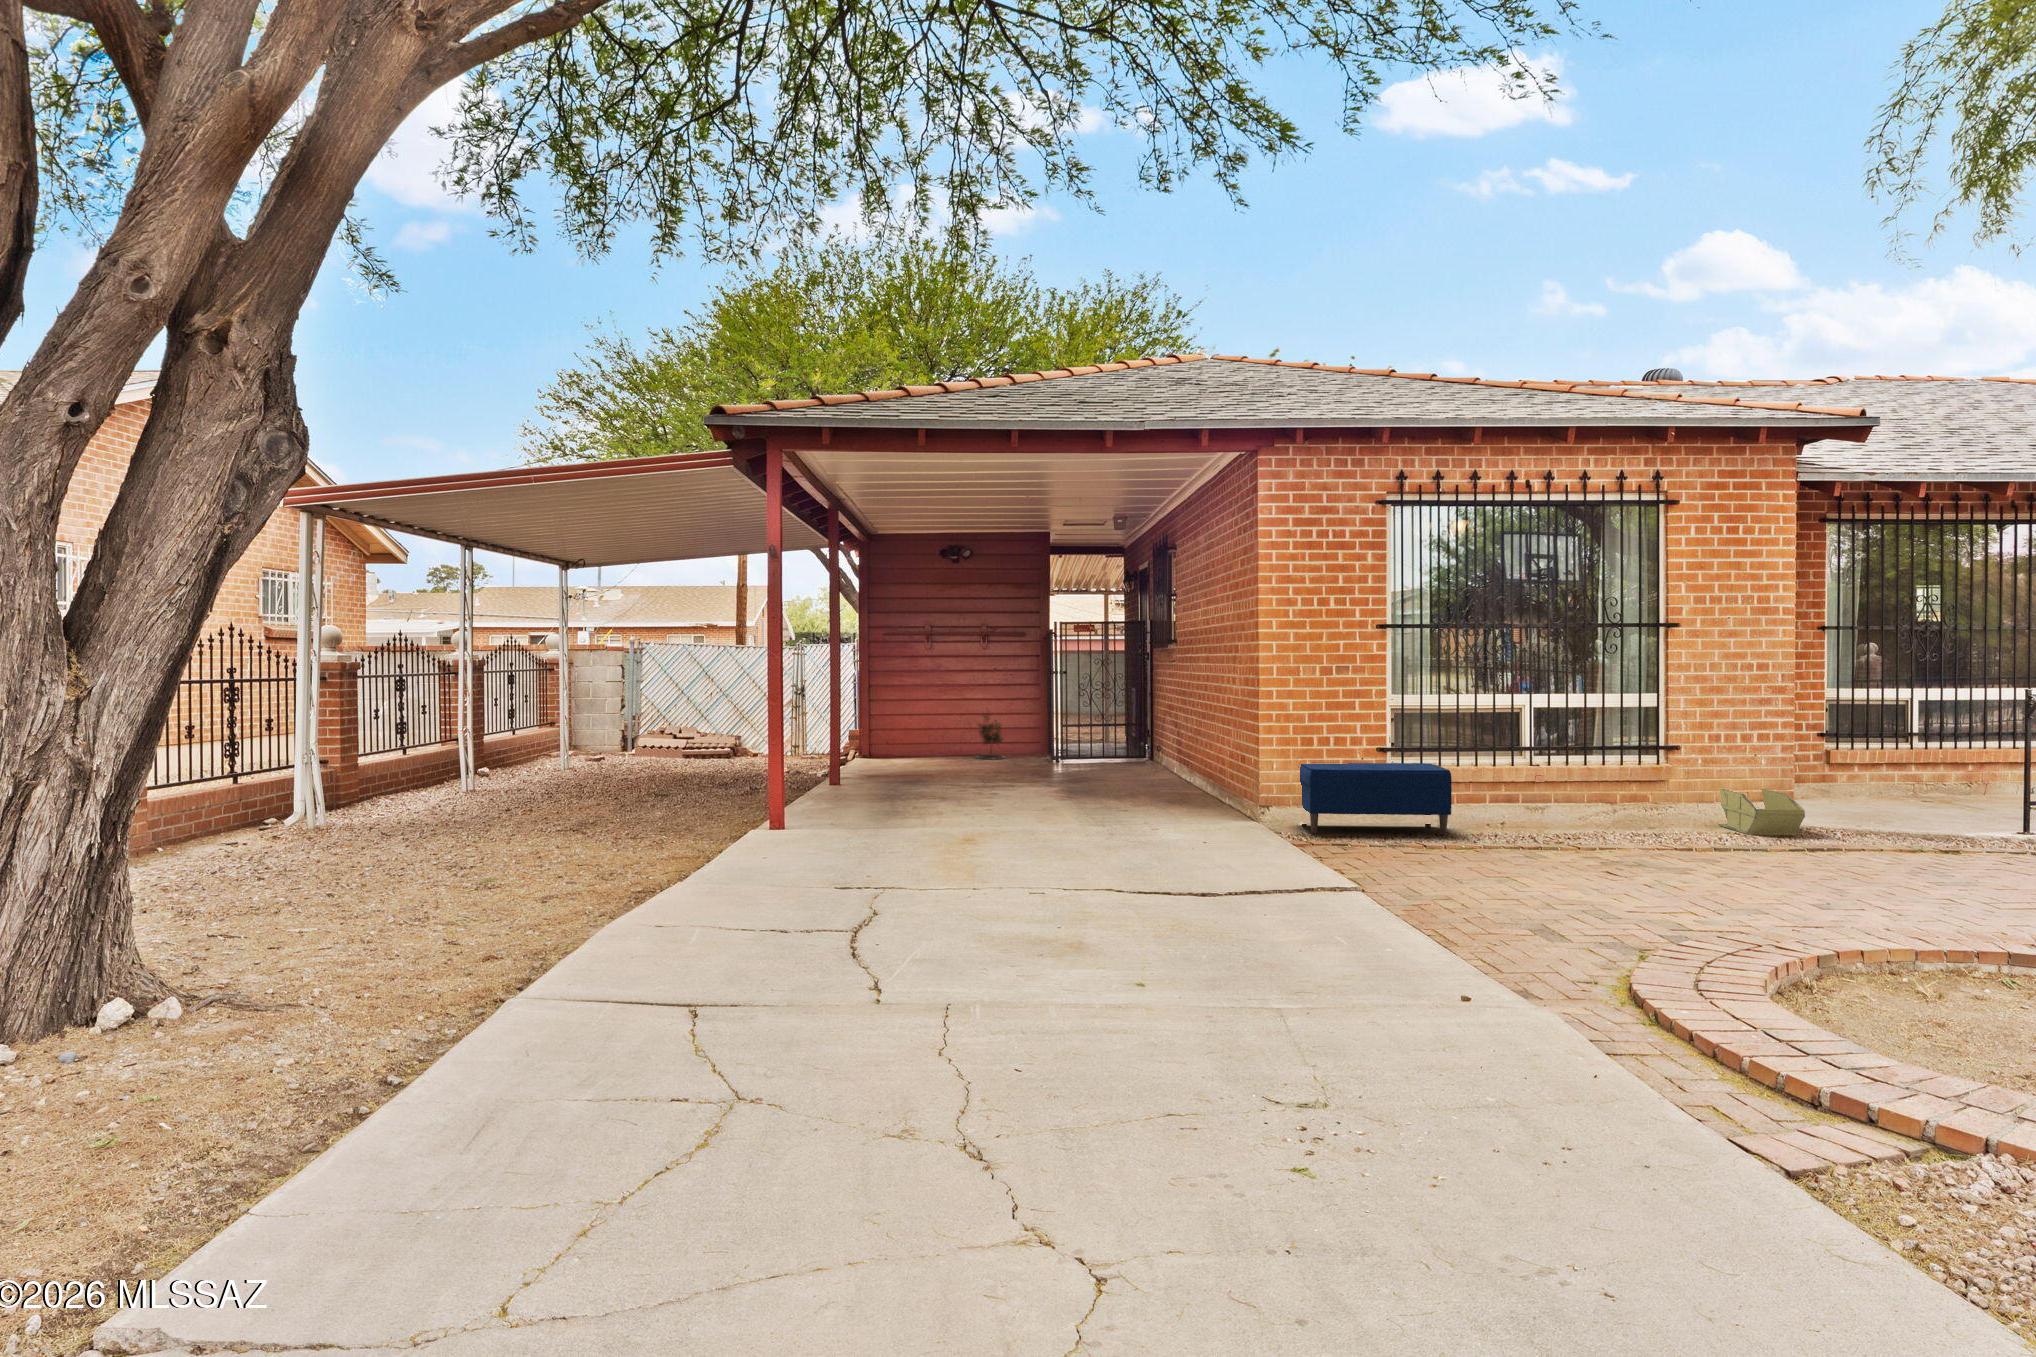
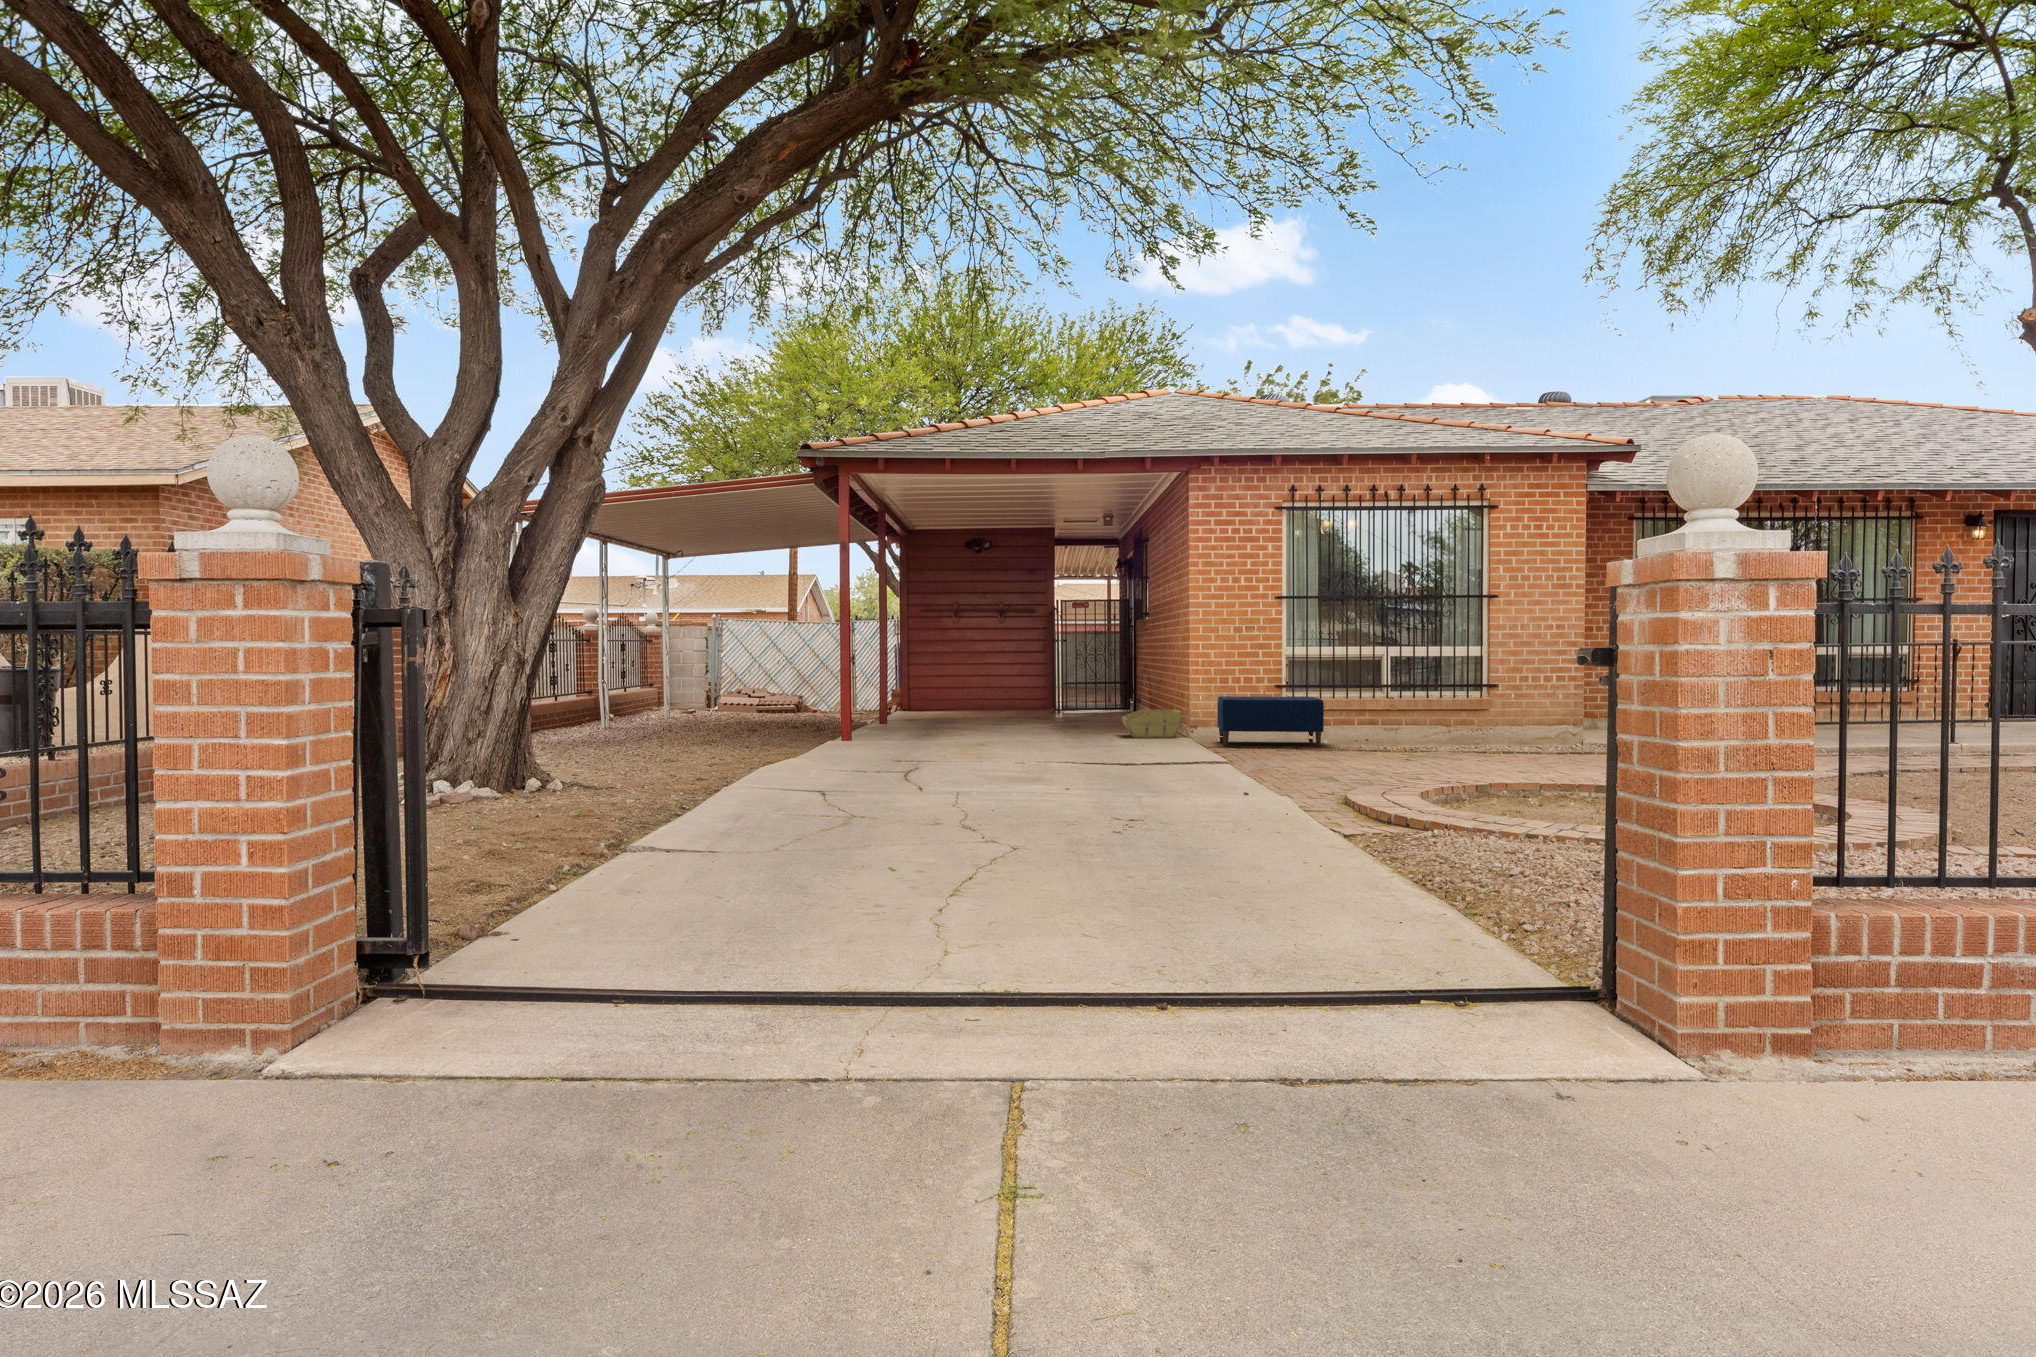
potted tree: present [977,711,1003,759] -> none [991,666,1015,706]
storage bin: present [1718,789,1805,836] -> present [1121,709,1181,738]

